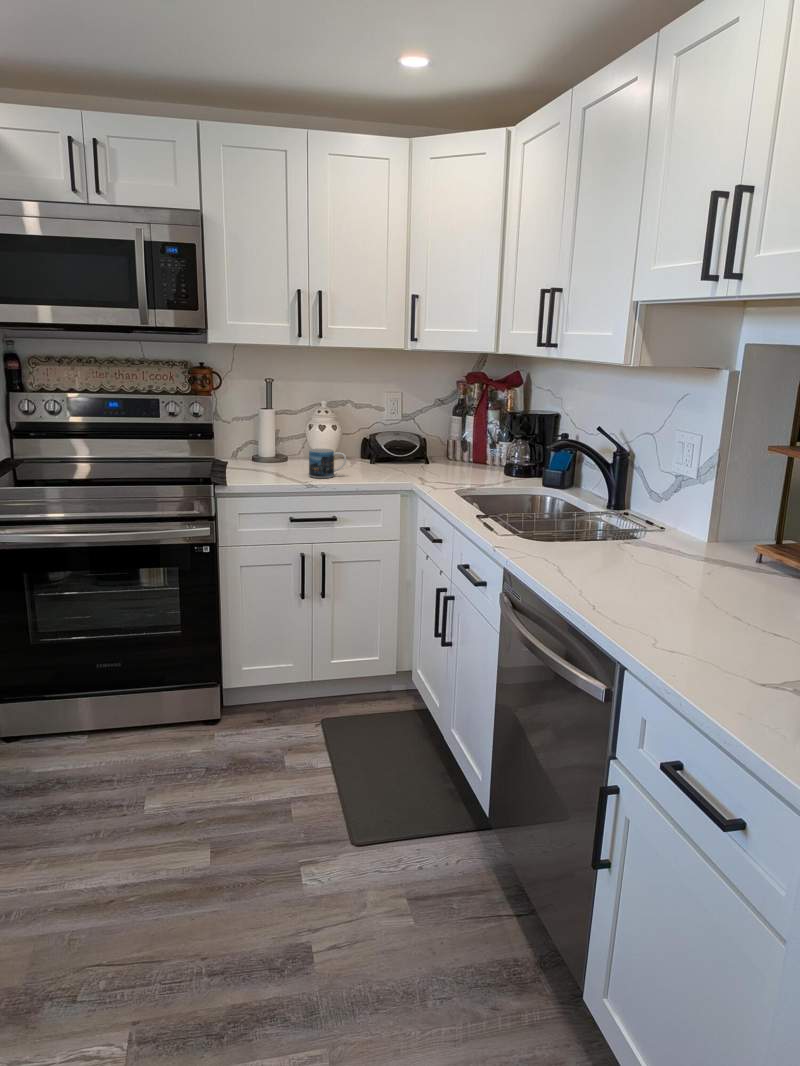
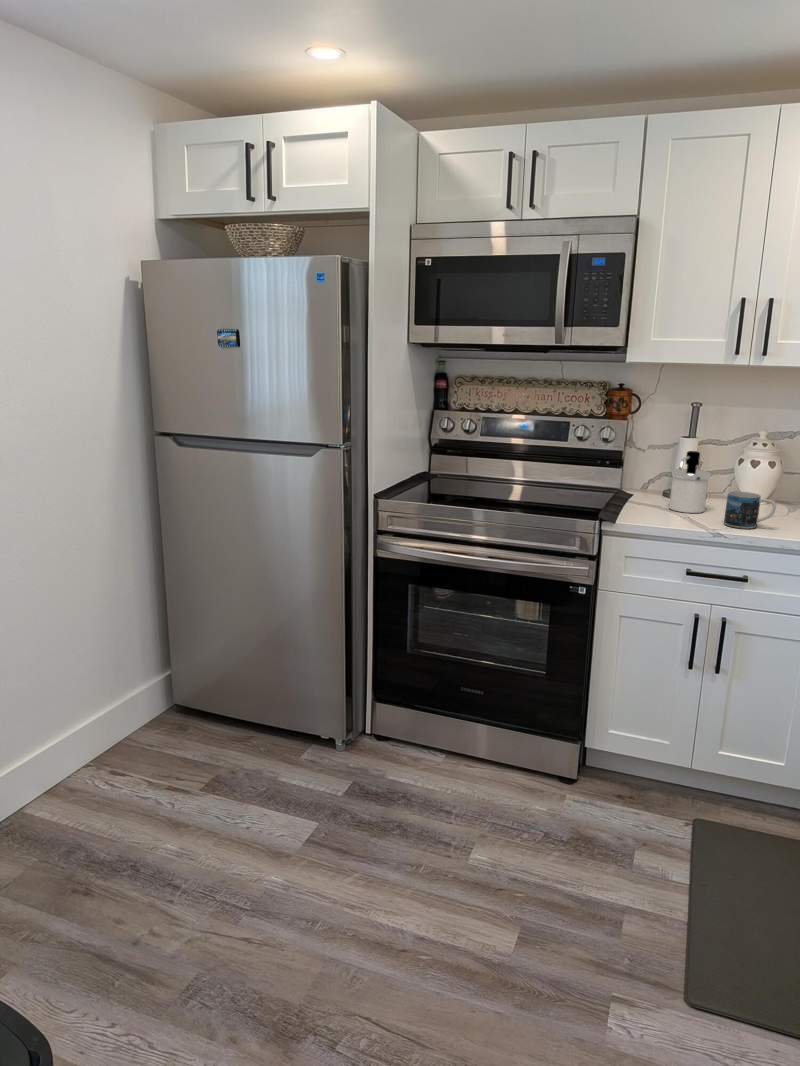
soap dispenser: none [259,418,290,471] -> present [669,451,710,513]

